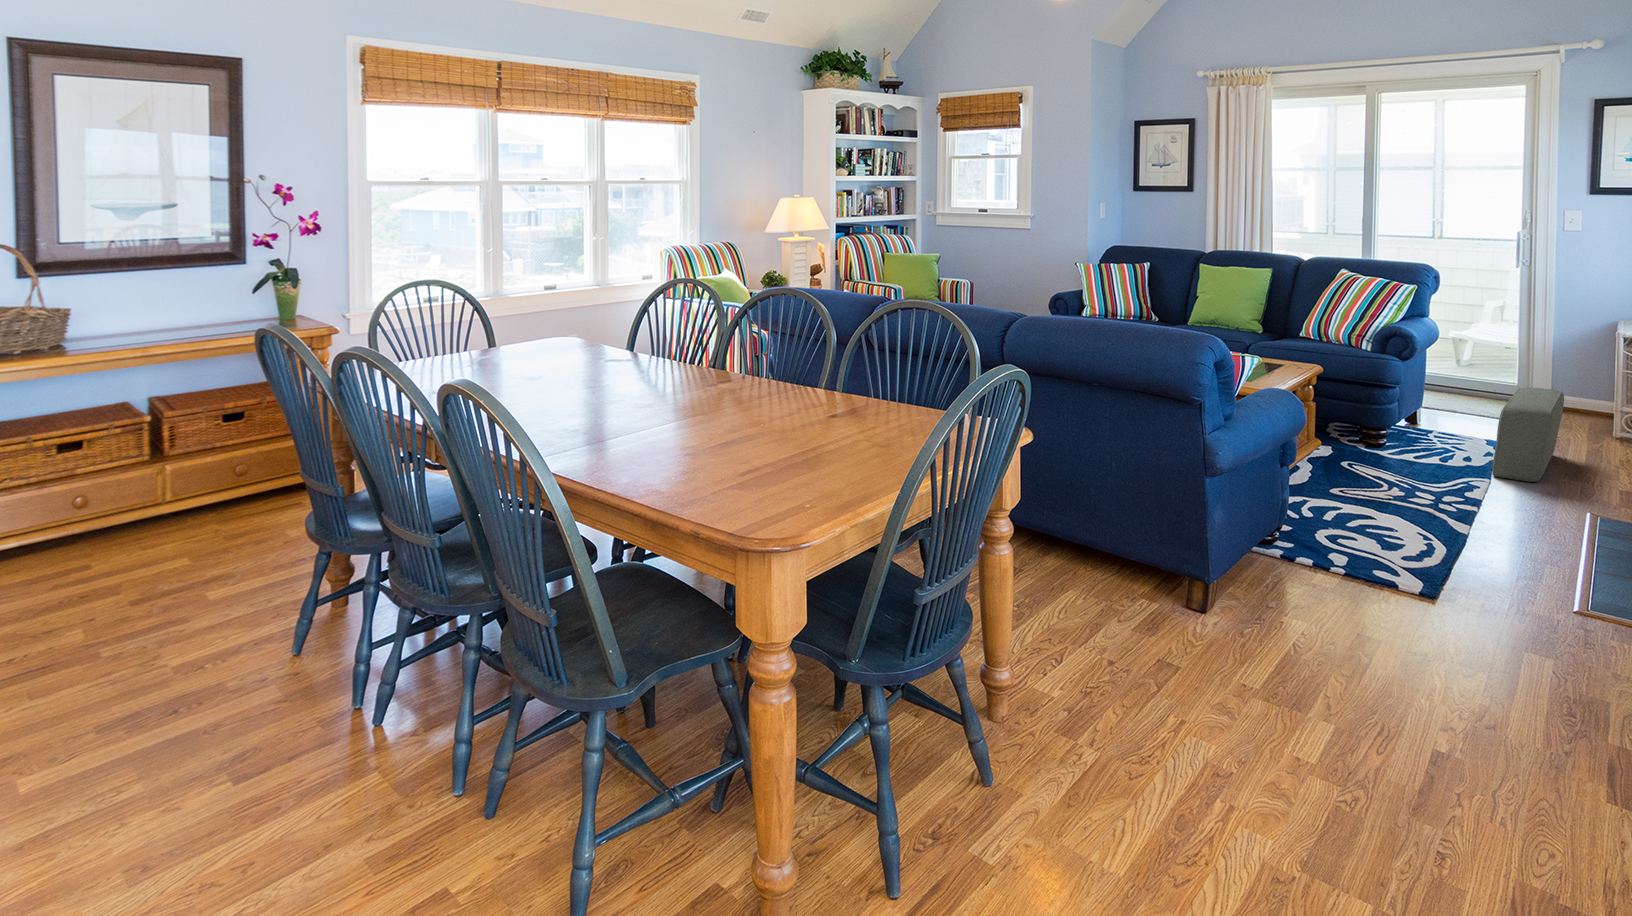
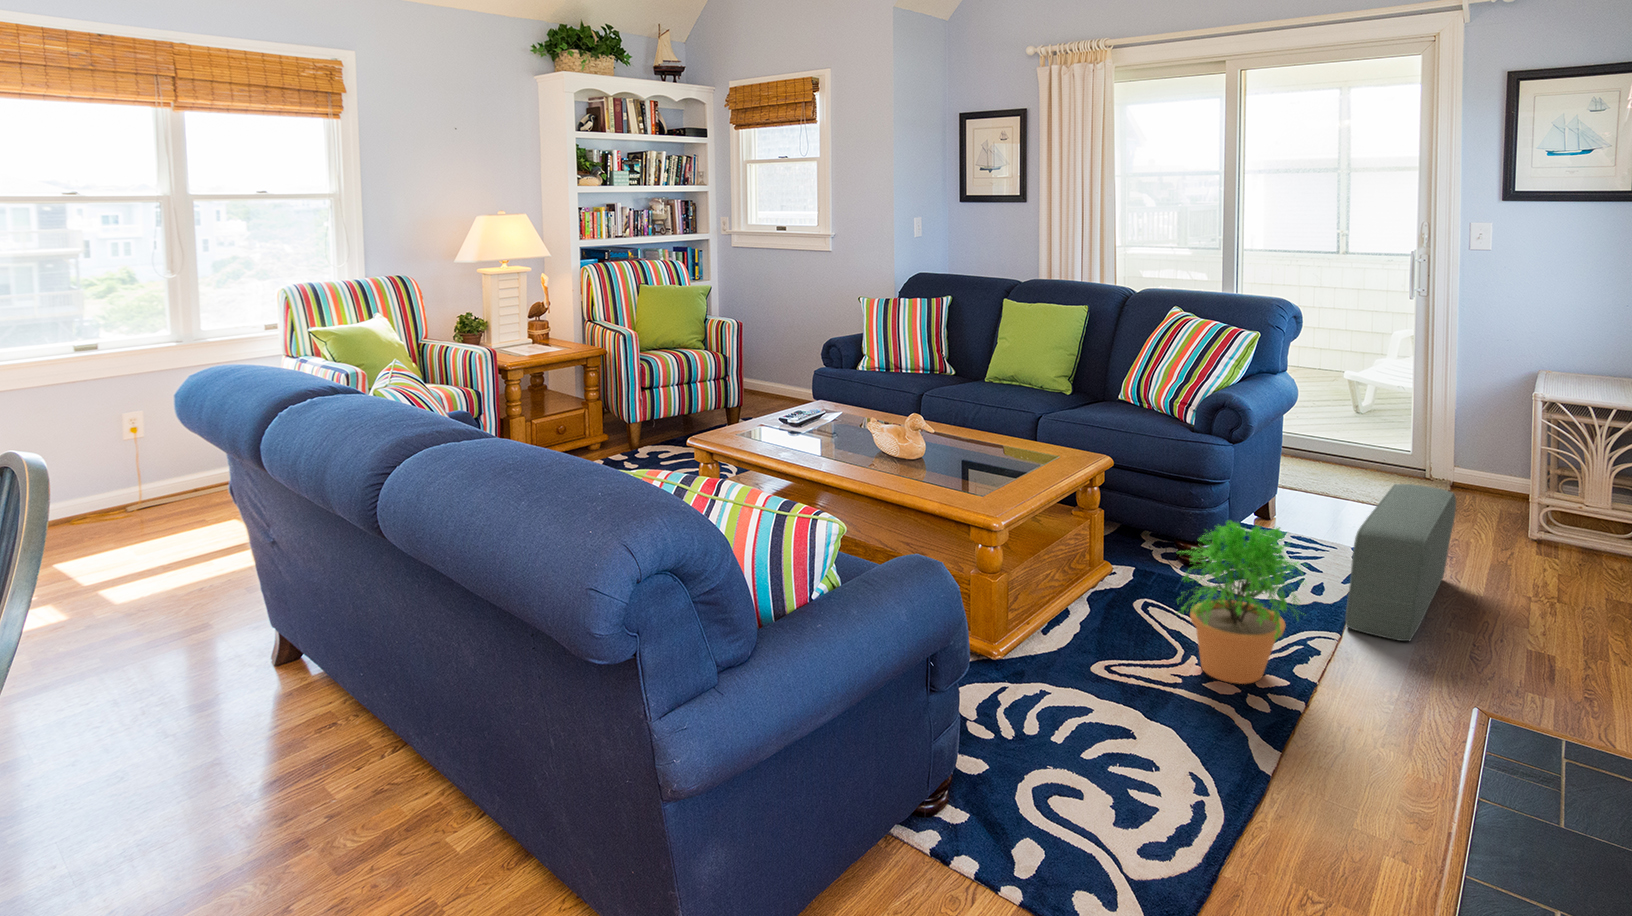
potted plant: none [1386,392,1485,499] -> present [1178,521,1305,684]

